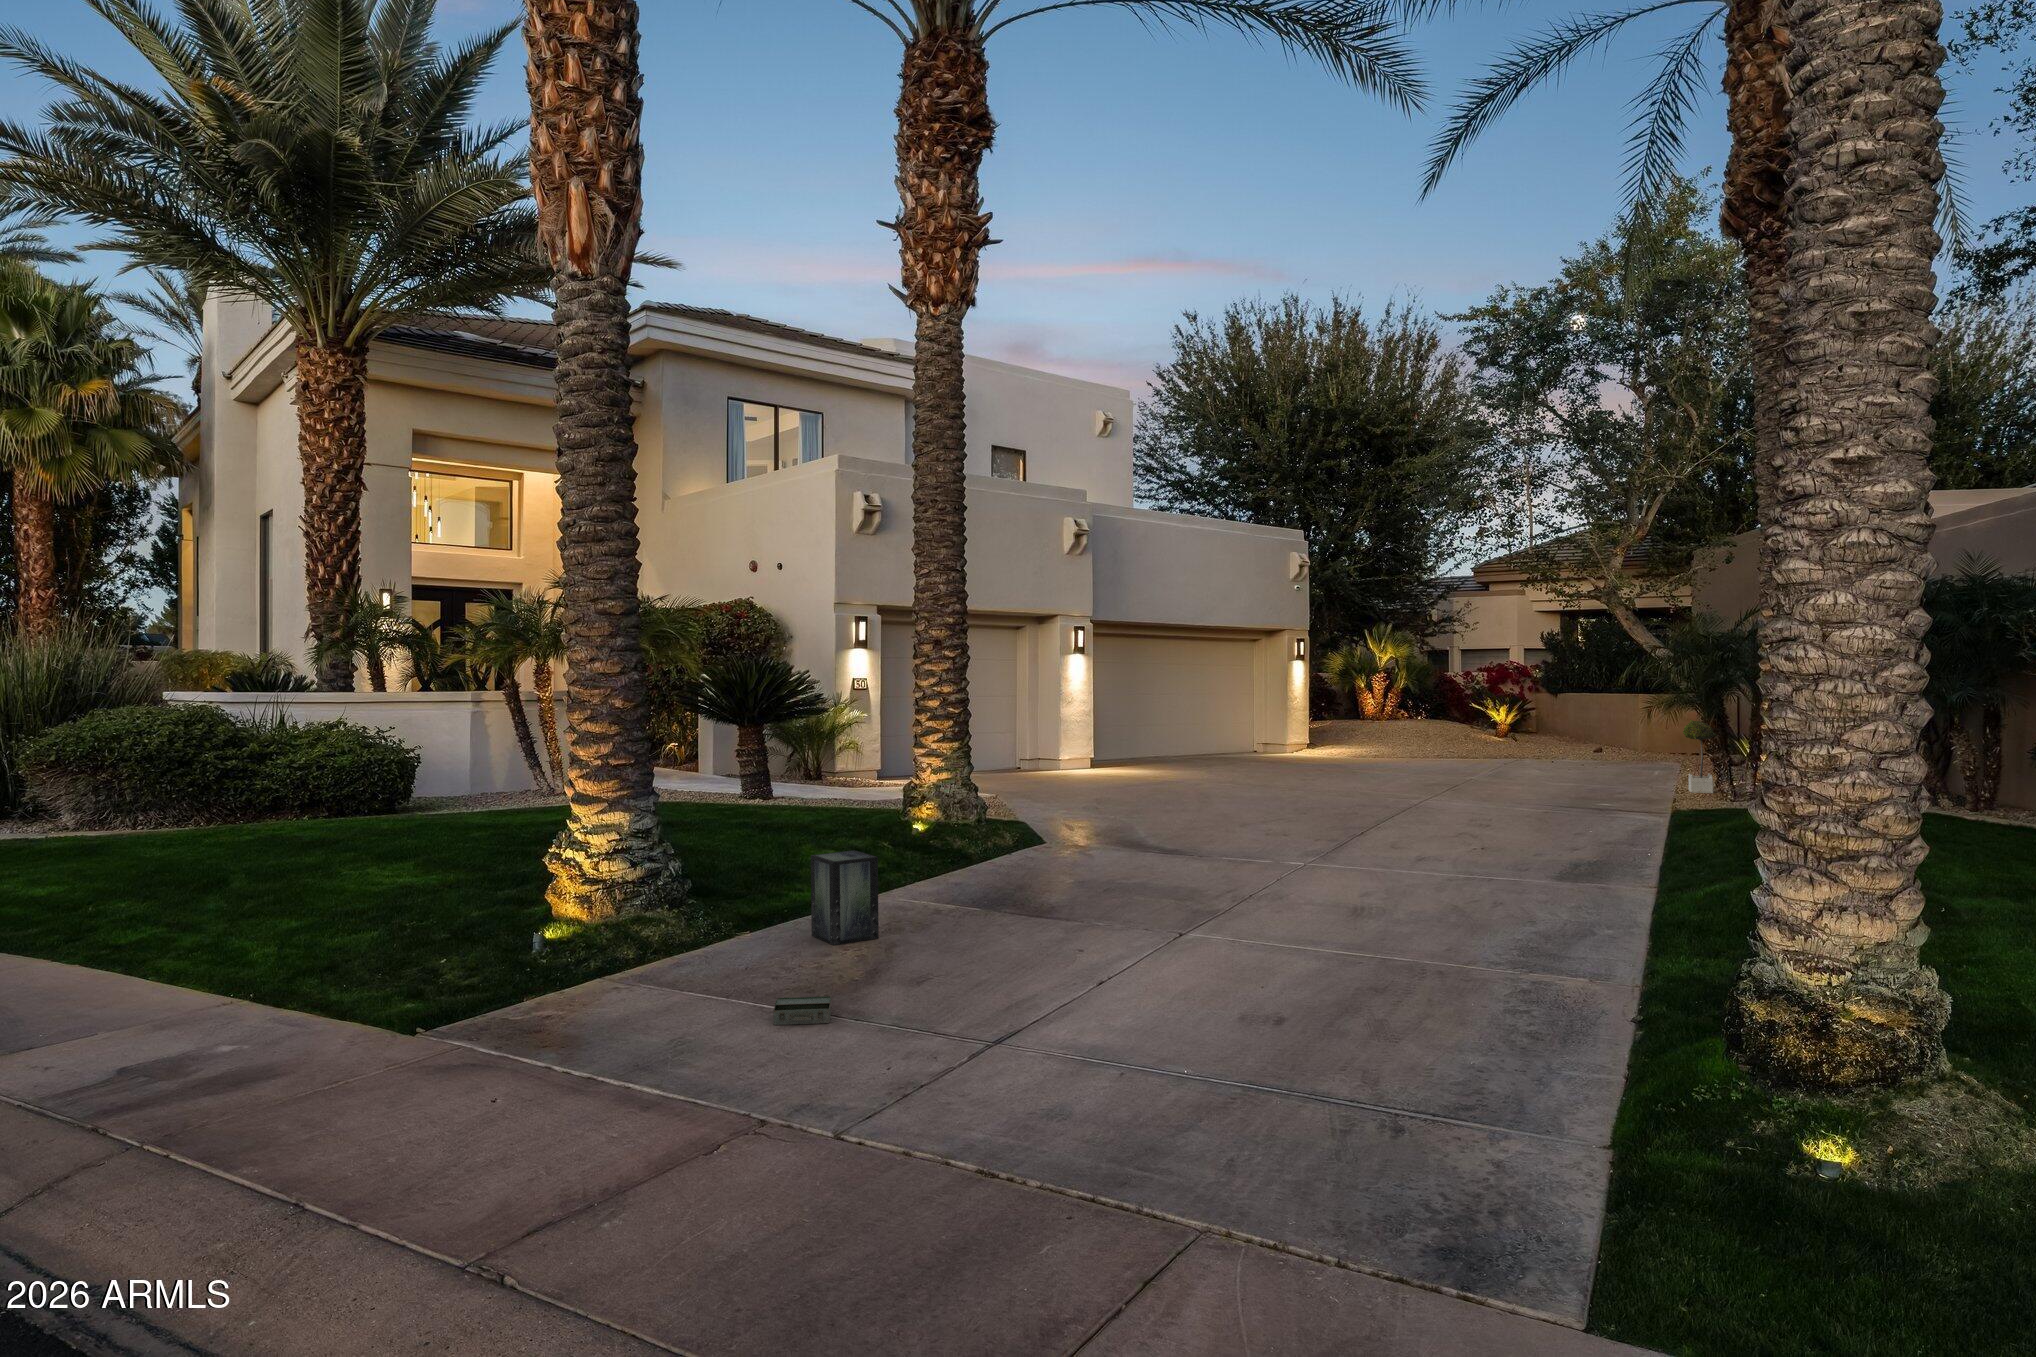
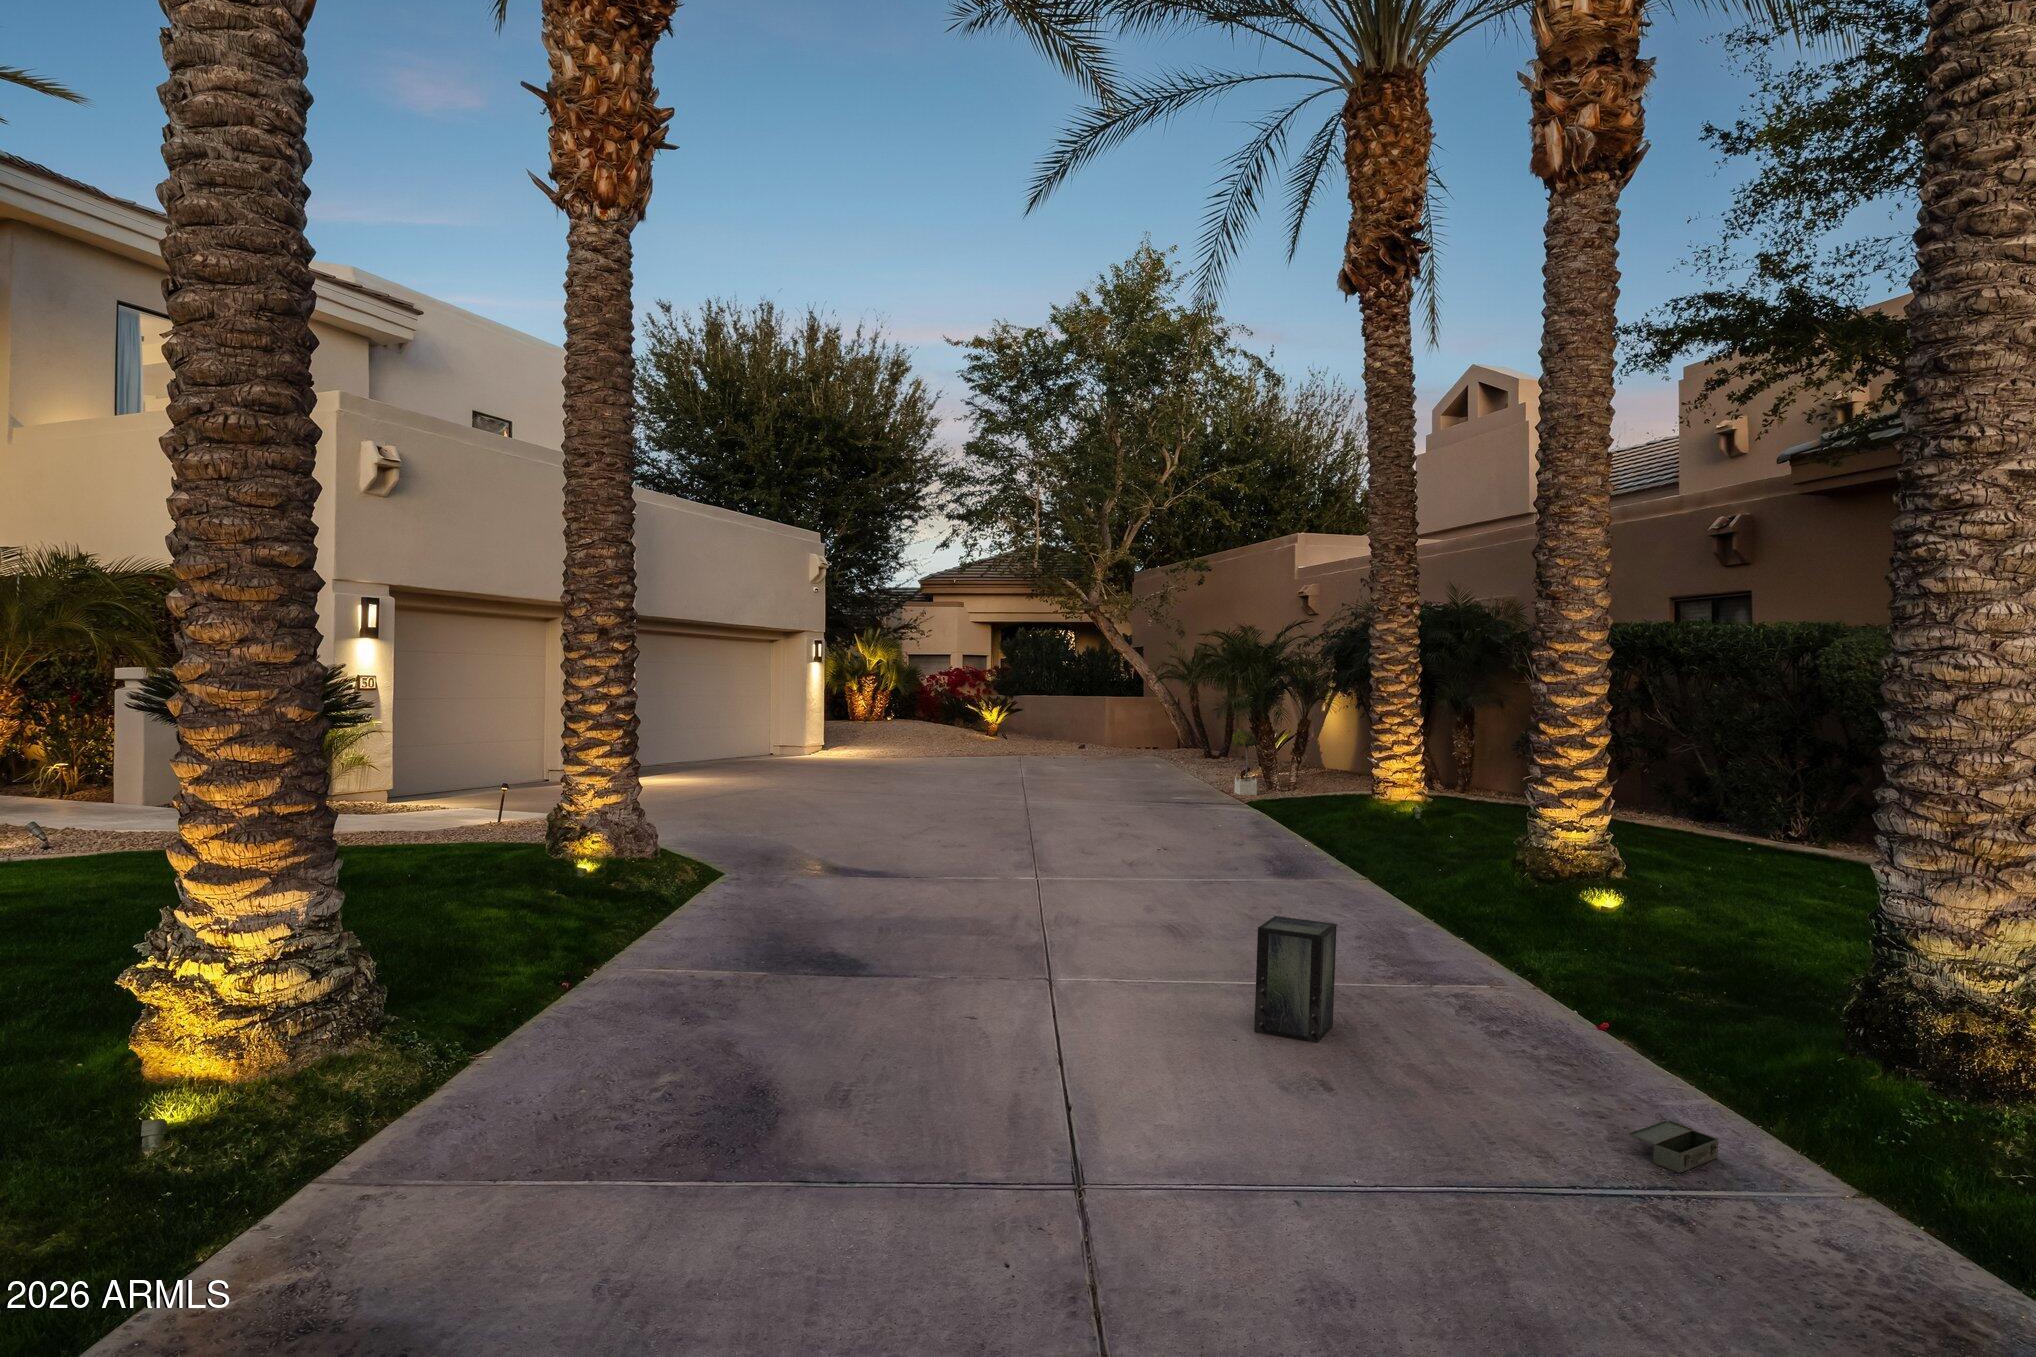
storage box: present [811,850,879,945] -> present [1254,916,1337,1043]
toolbox: present [773,996,831,1025] -> present [1629,1121,1718,1173]

